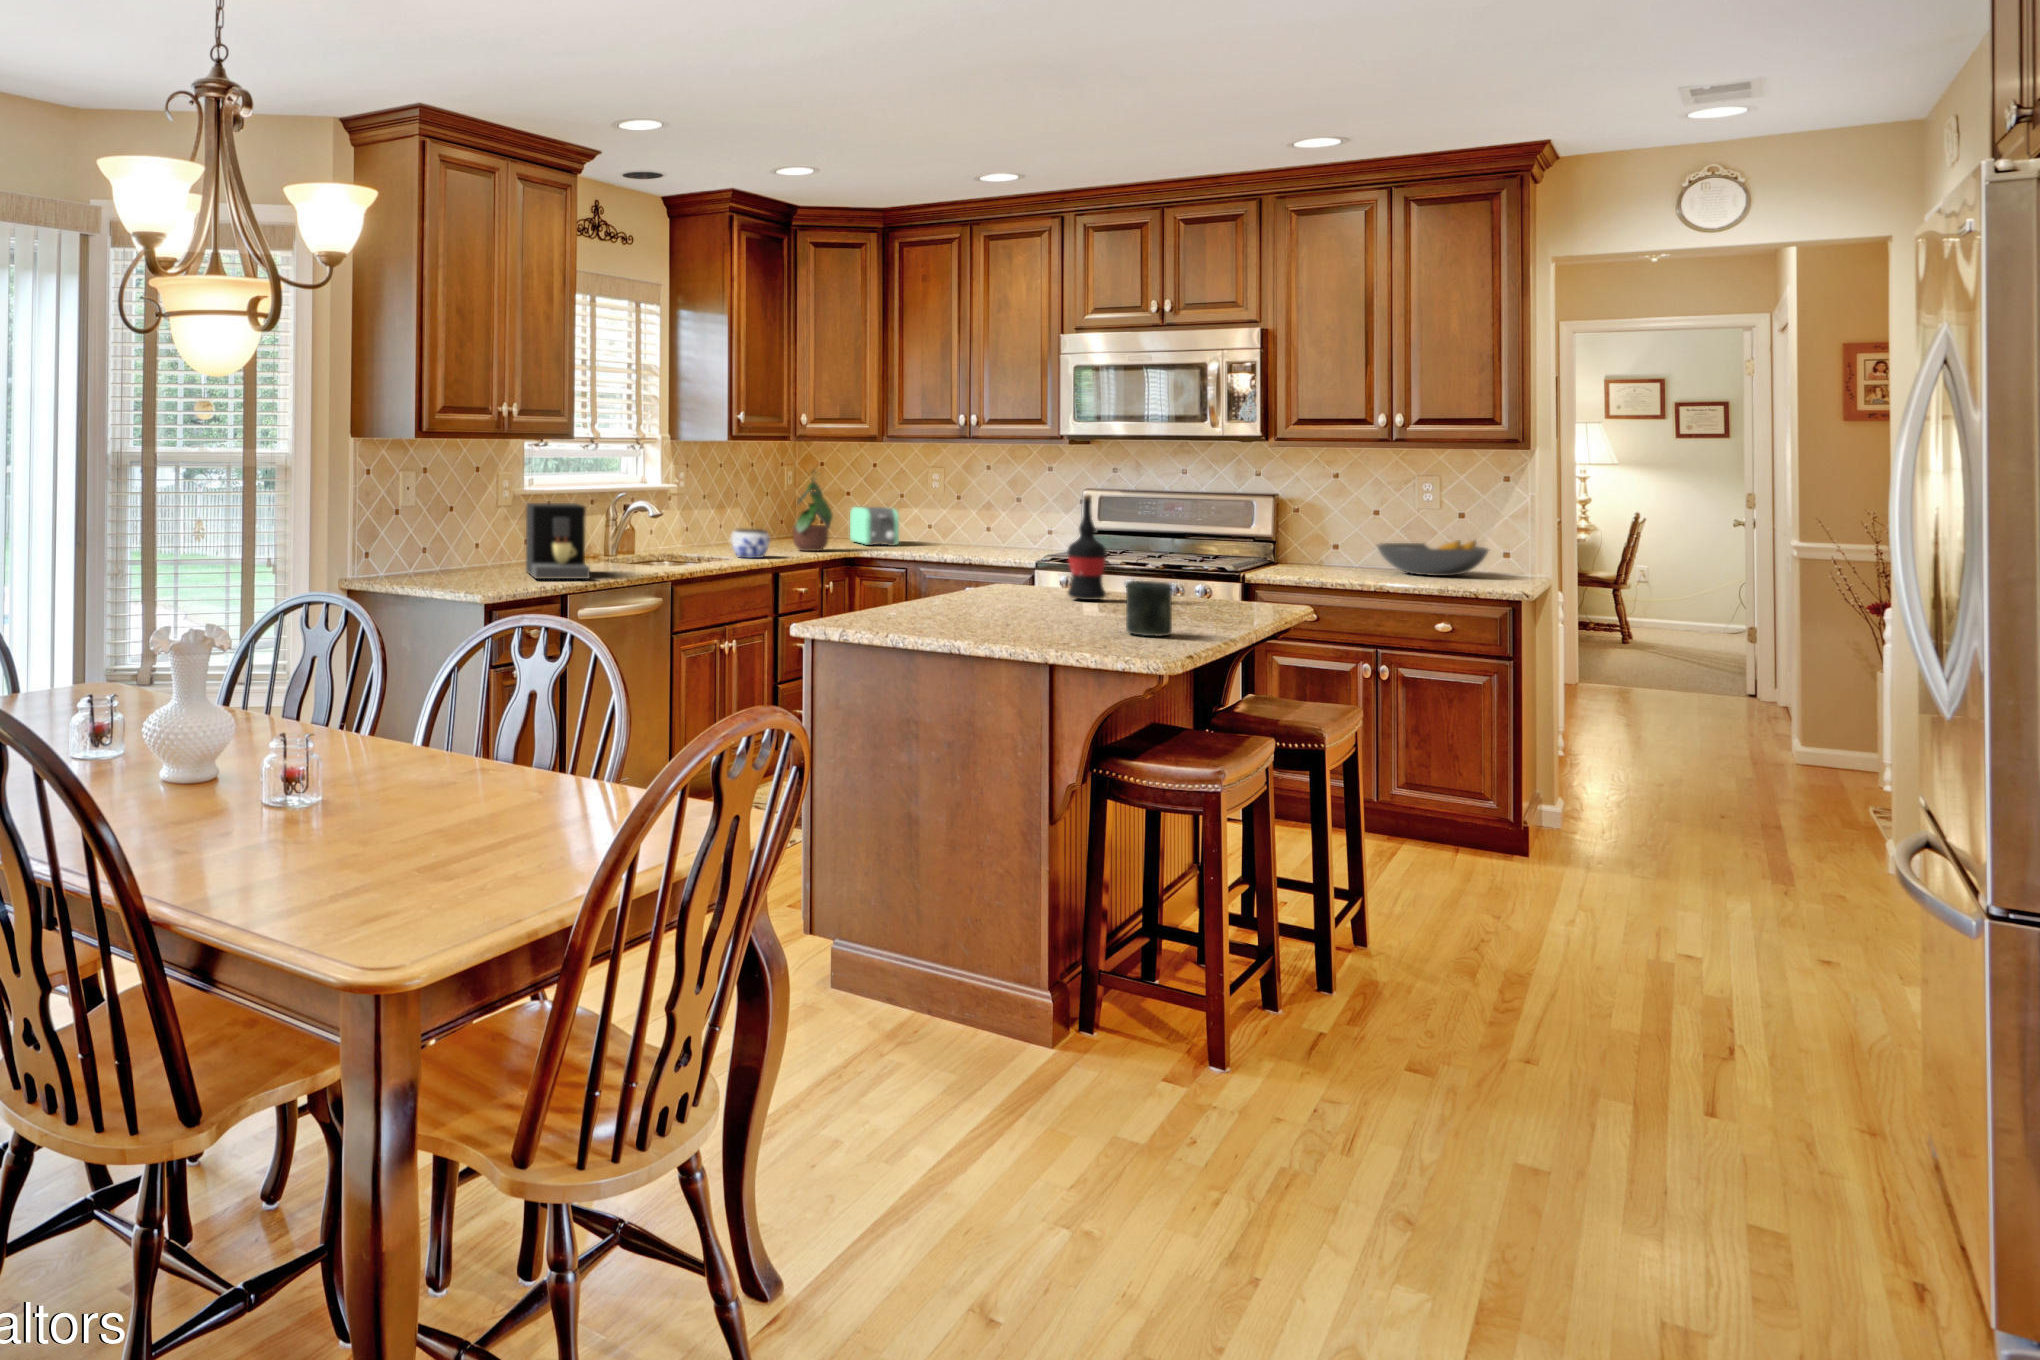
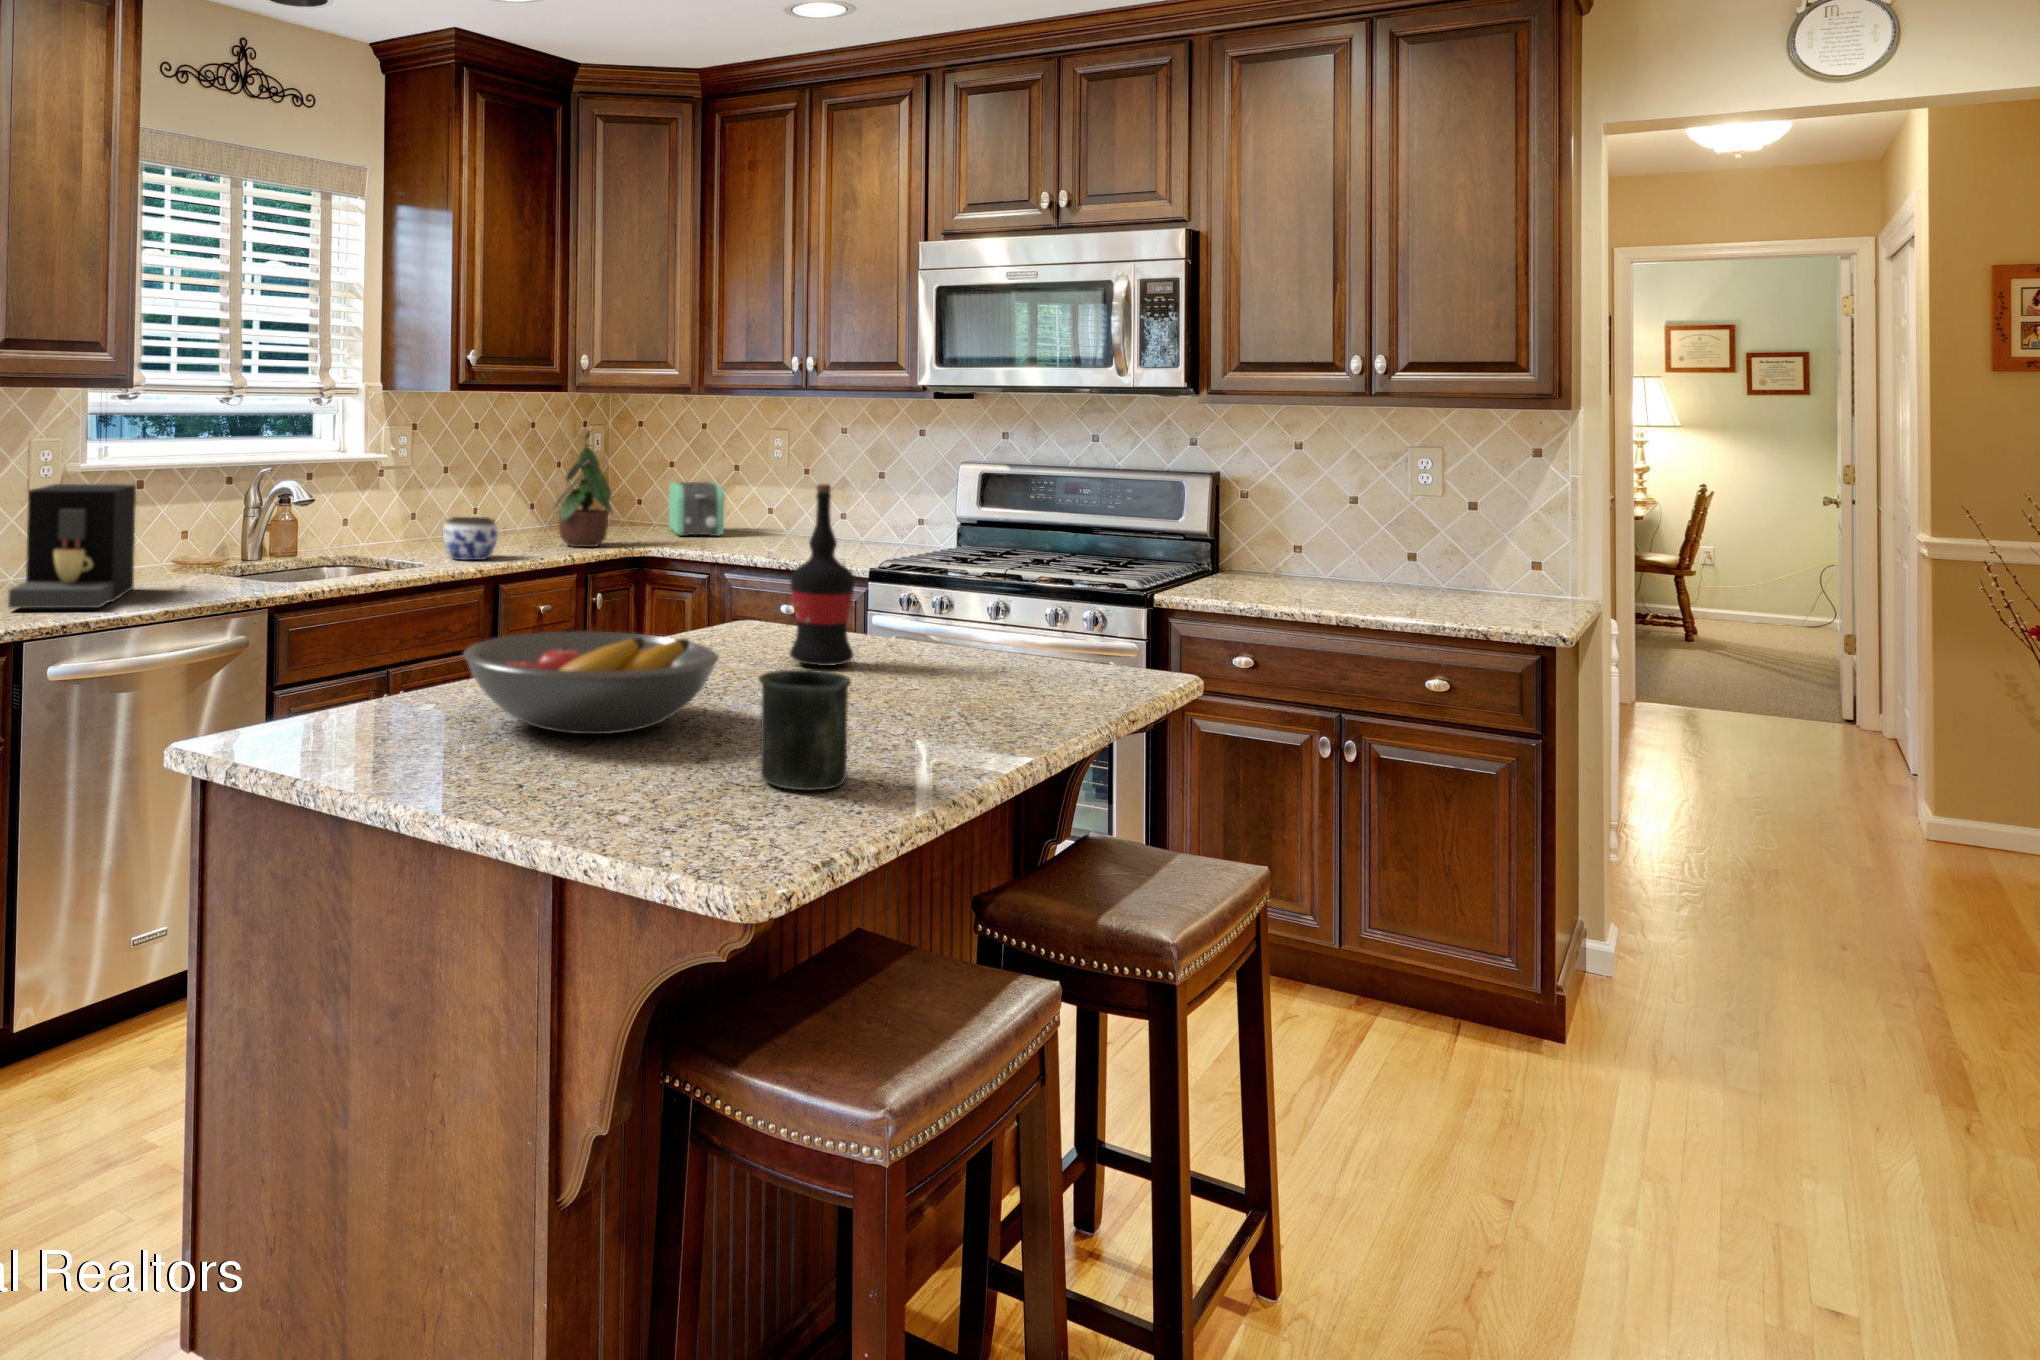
fruit bowl: present [1377,540,1488,576] -> present [463,631,719,734]

